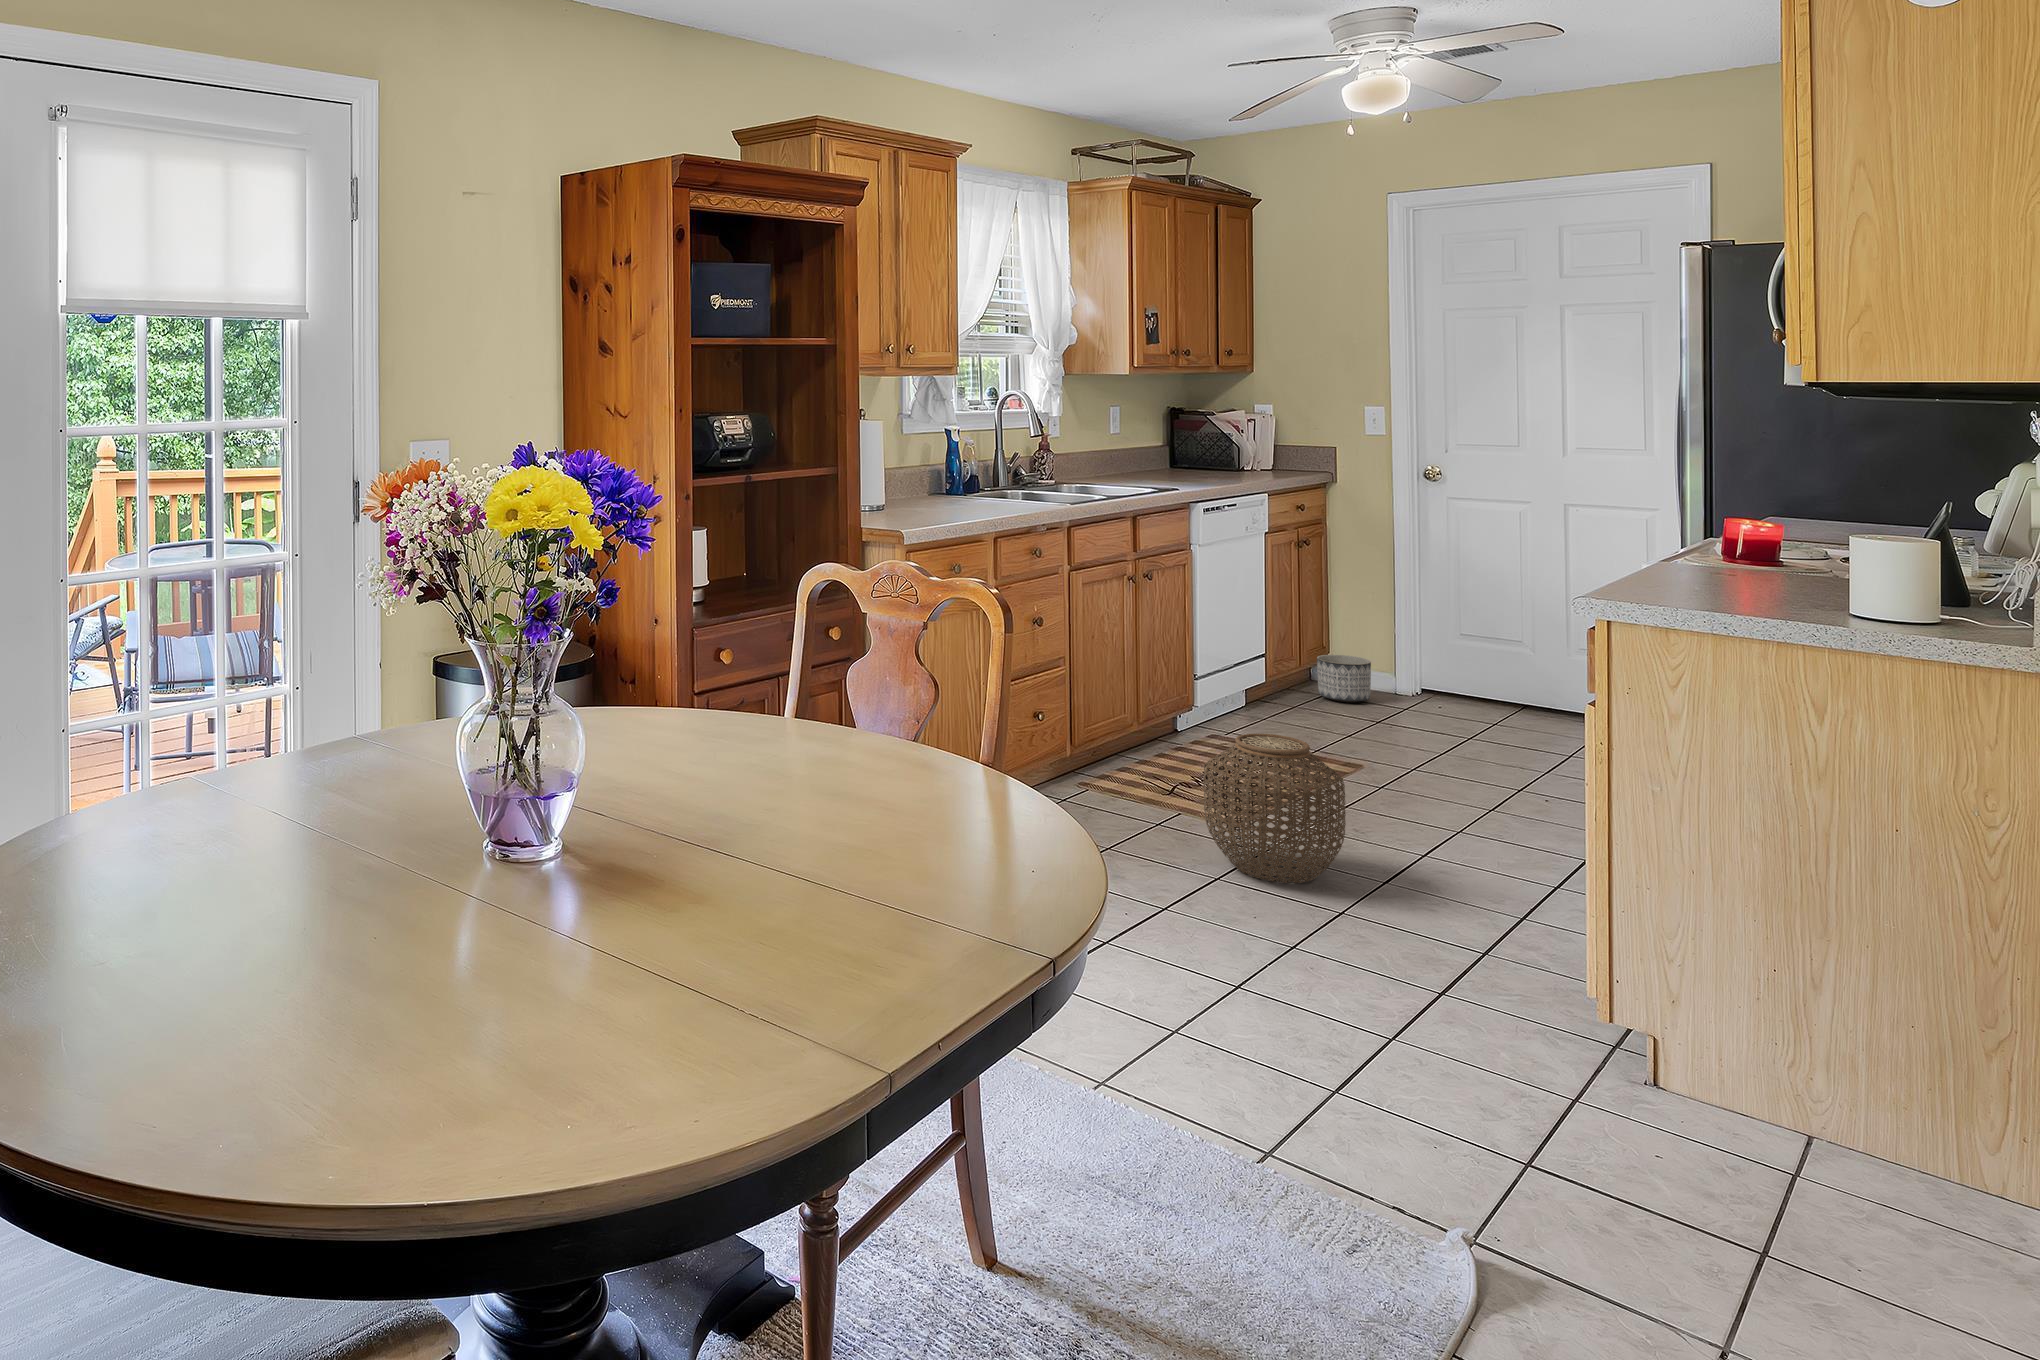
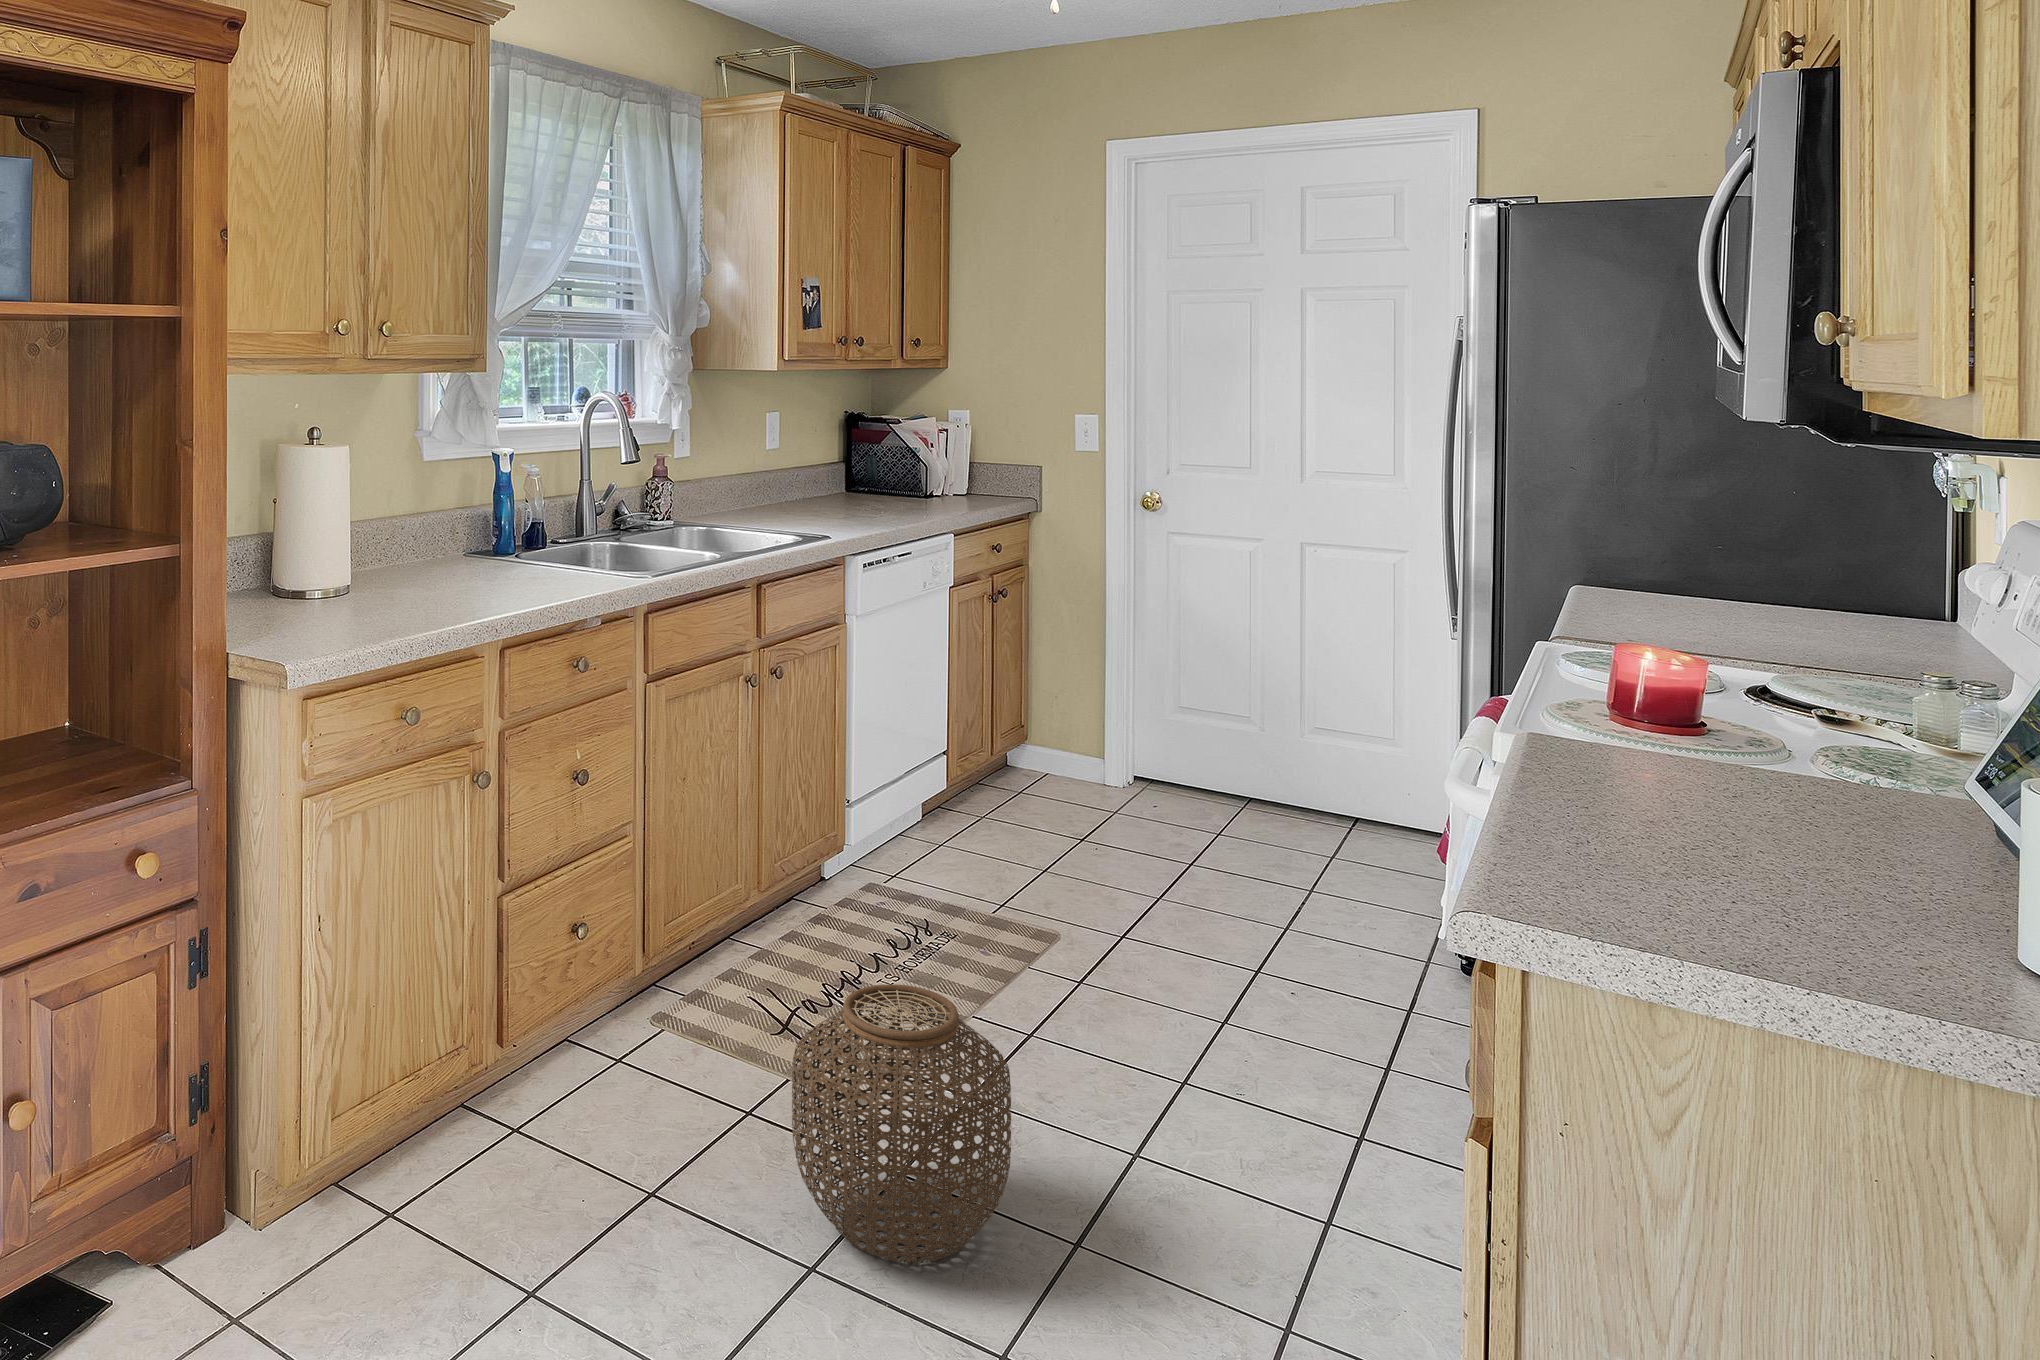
planter: present [1317,655,1371,703] -> none [1015,745,1080,812]

